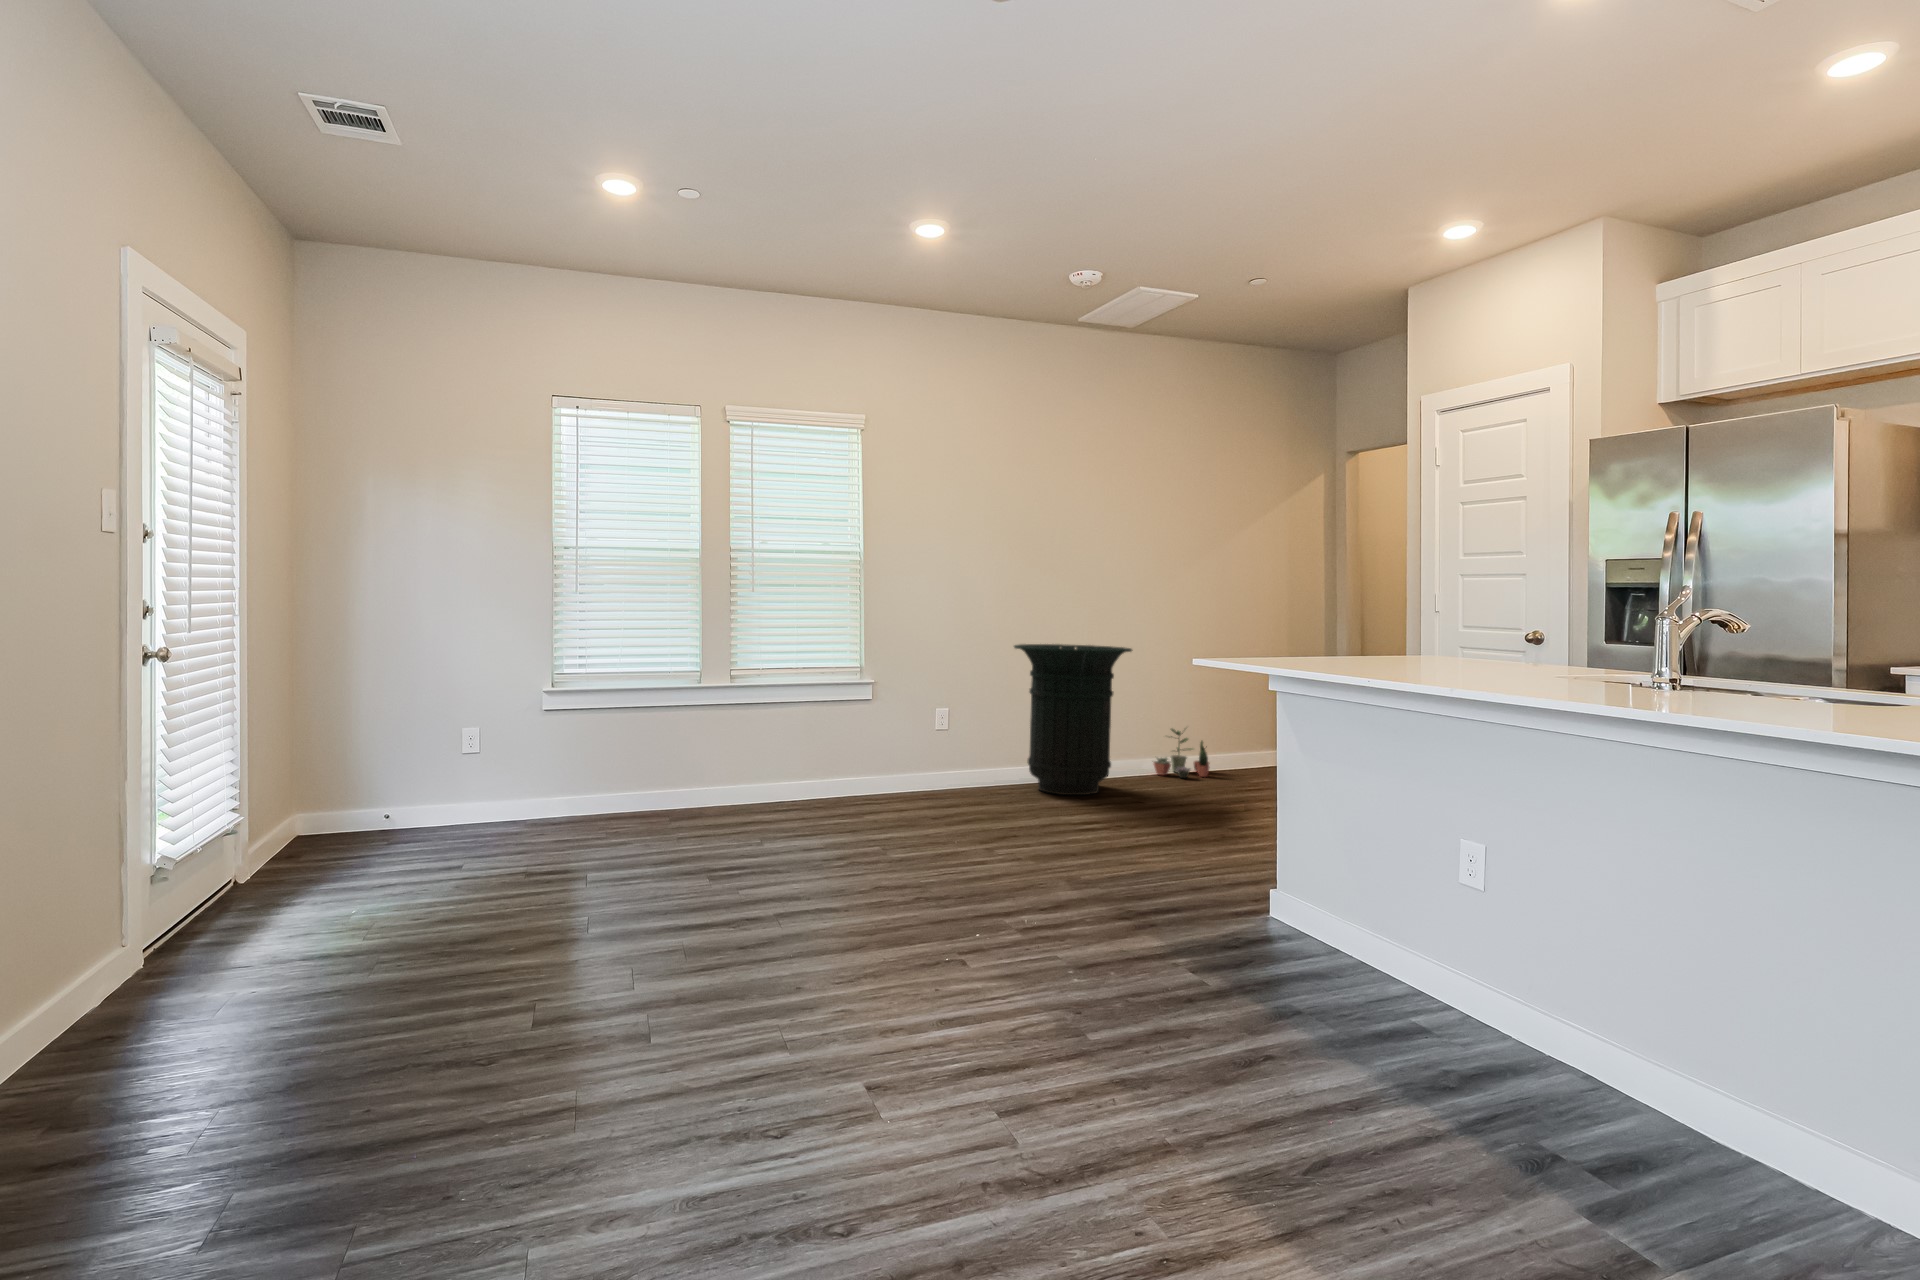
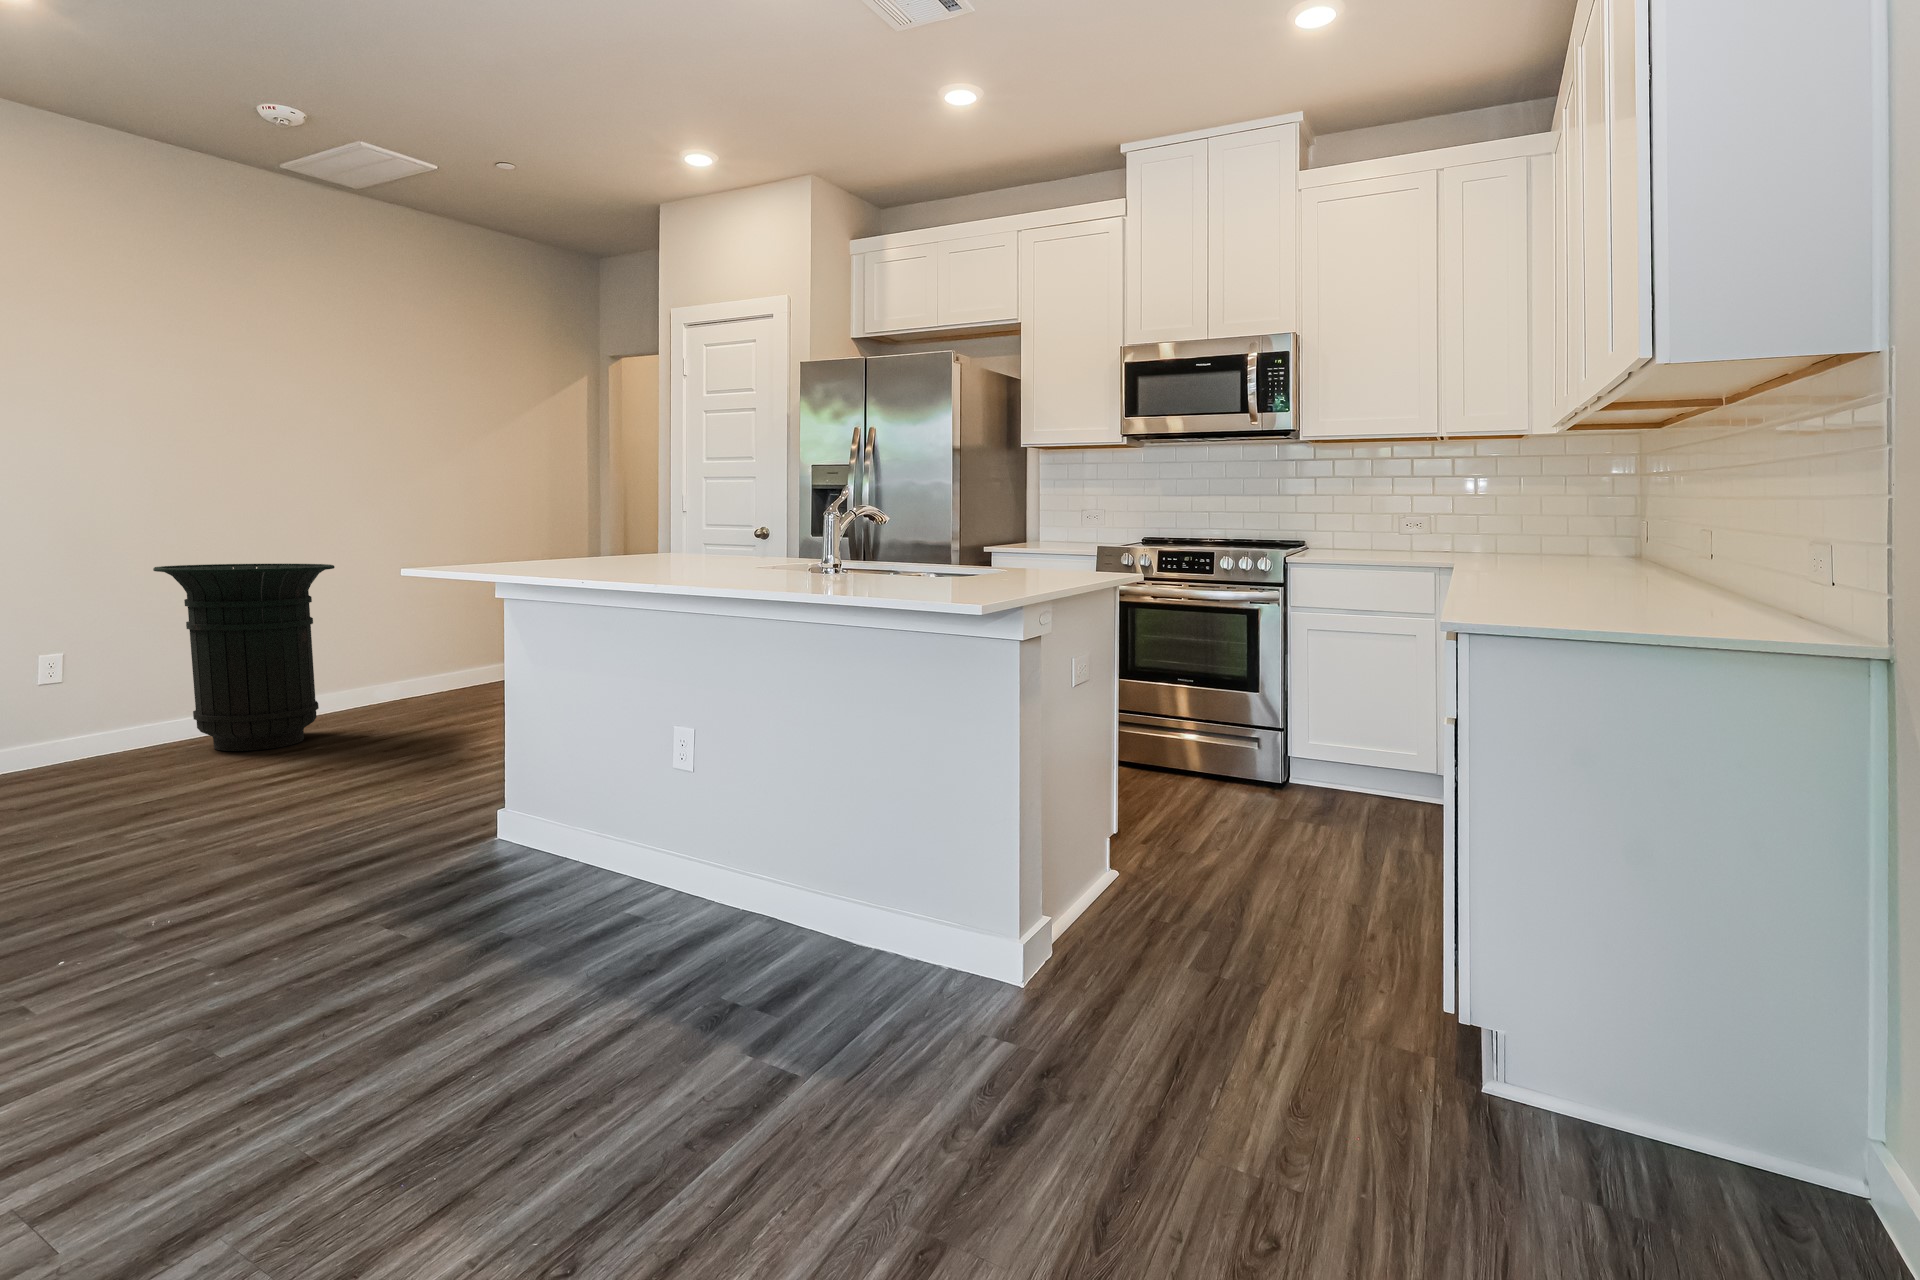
potted plant: present [1154,729,1210,778] -> none [379,650,454,710]

